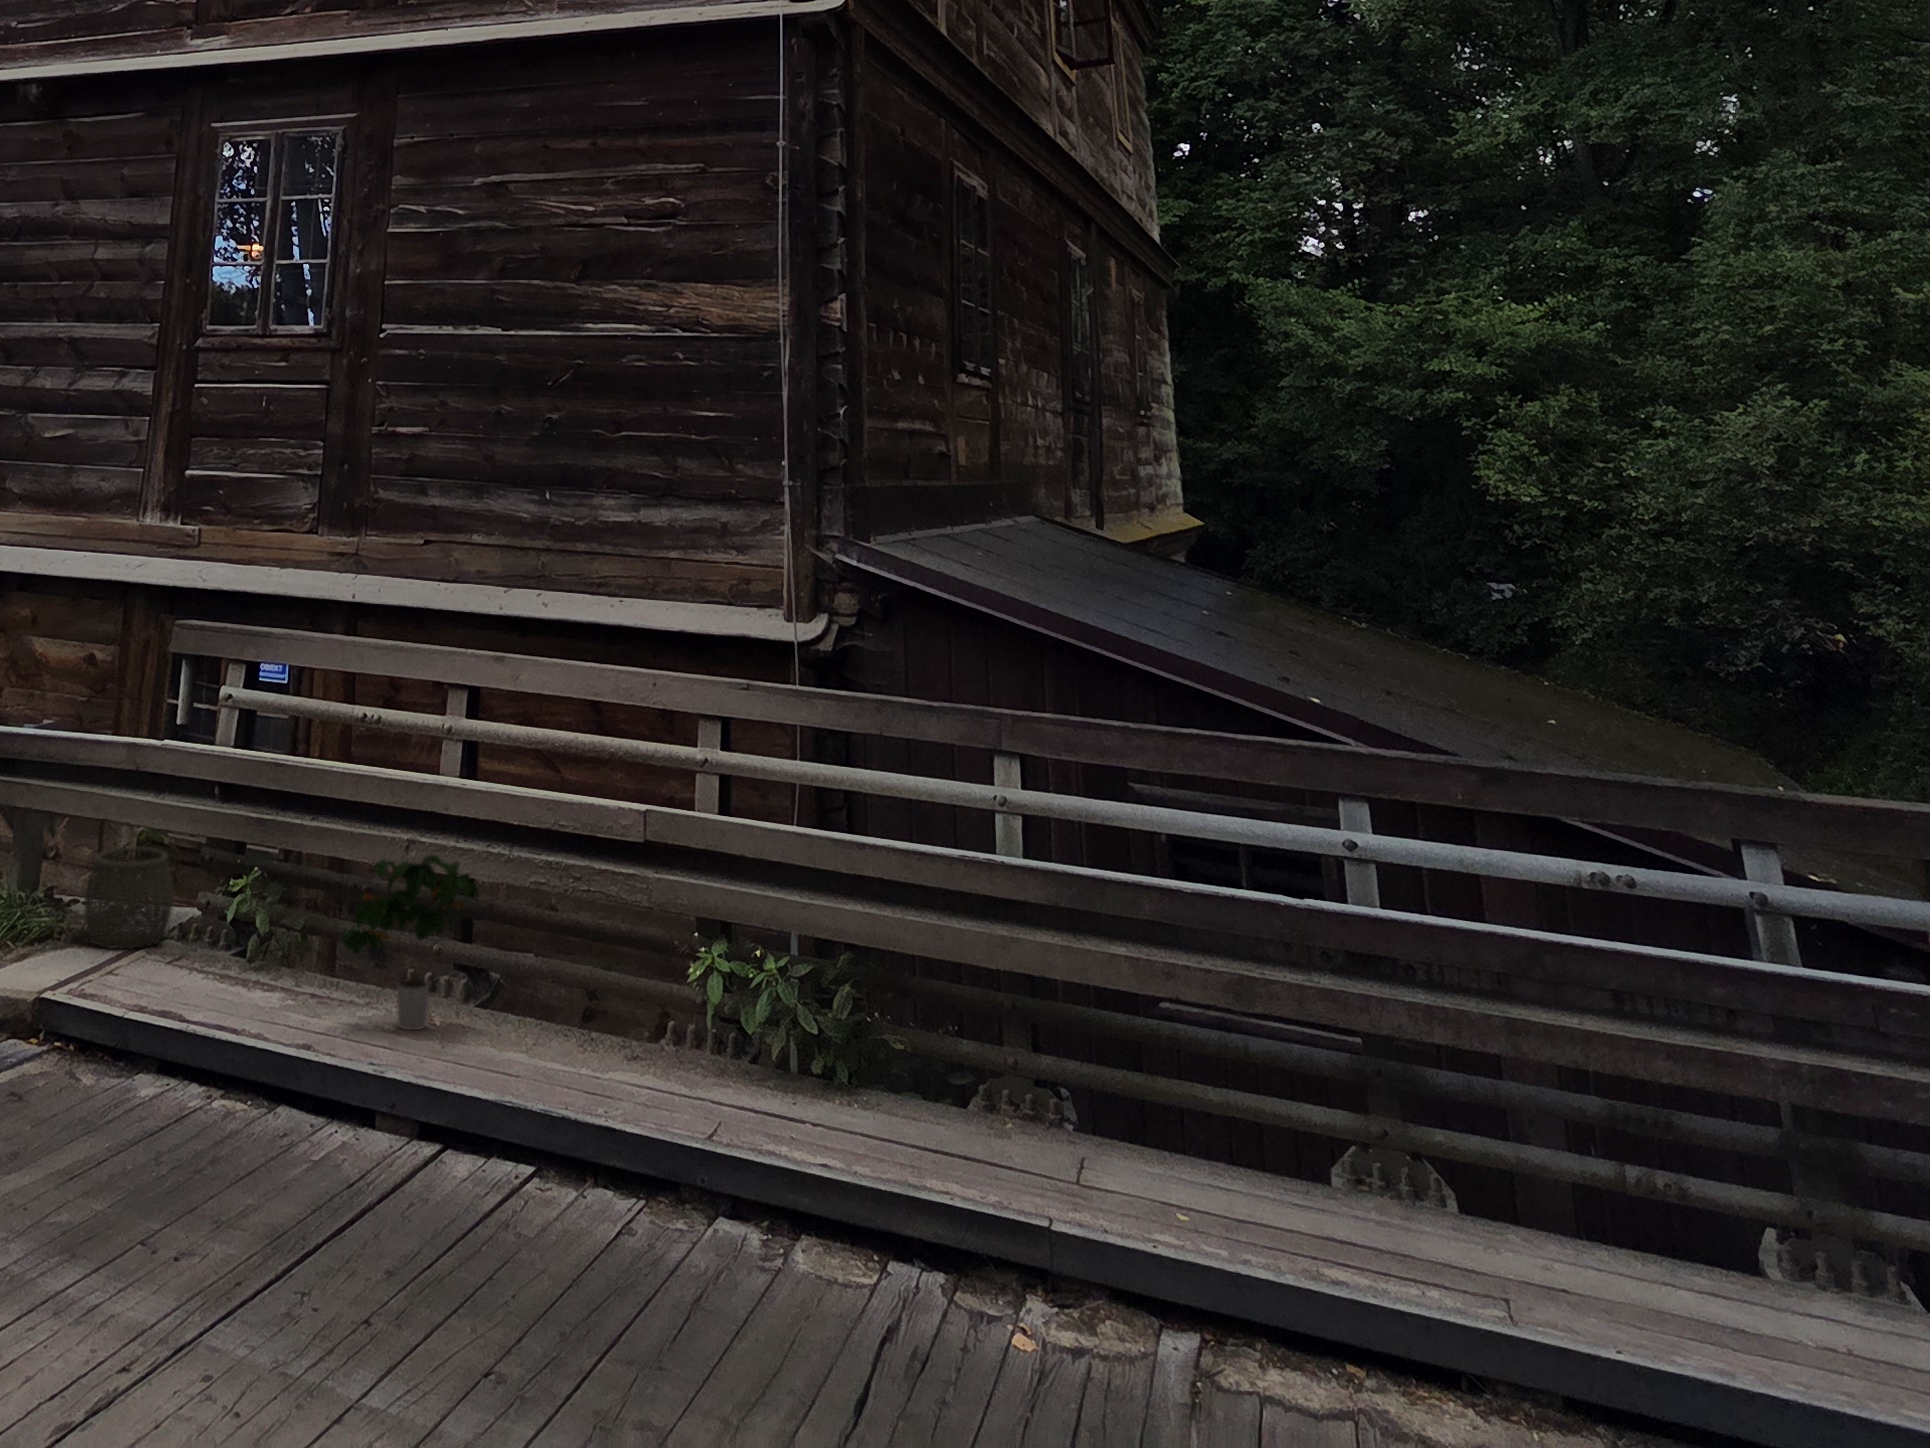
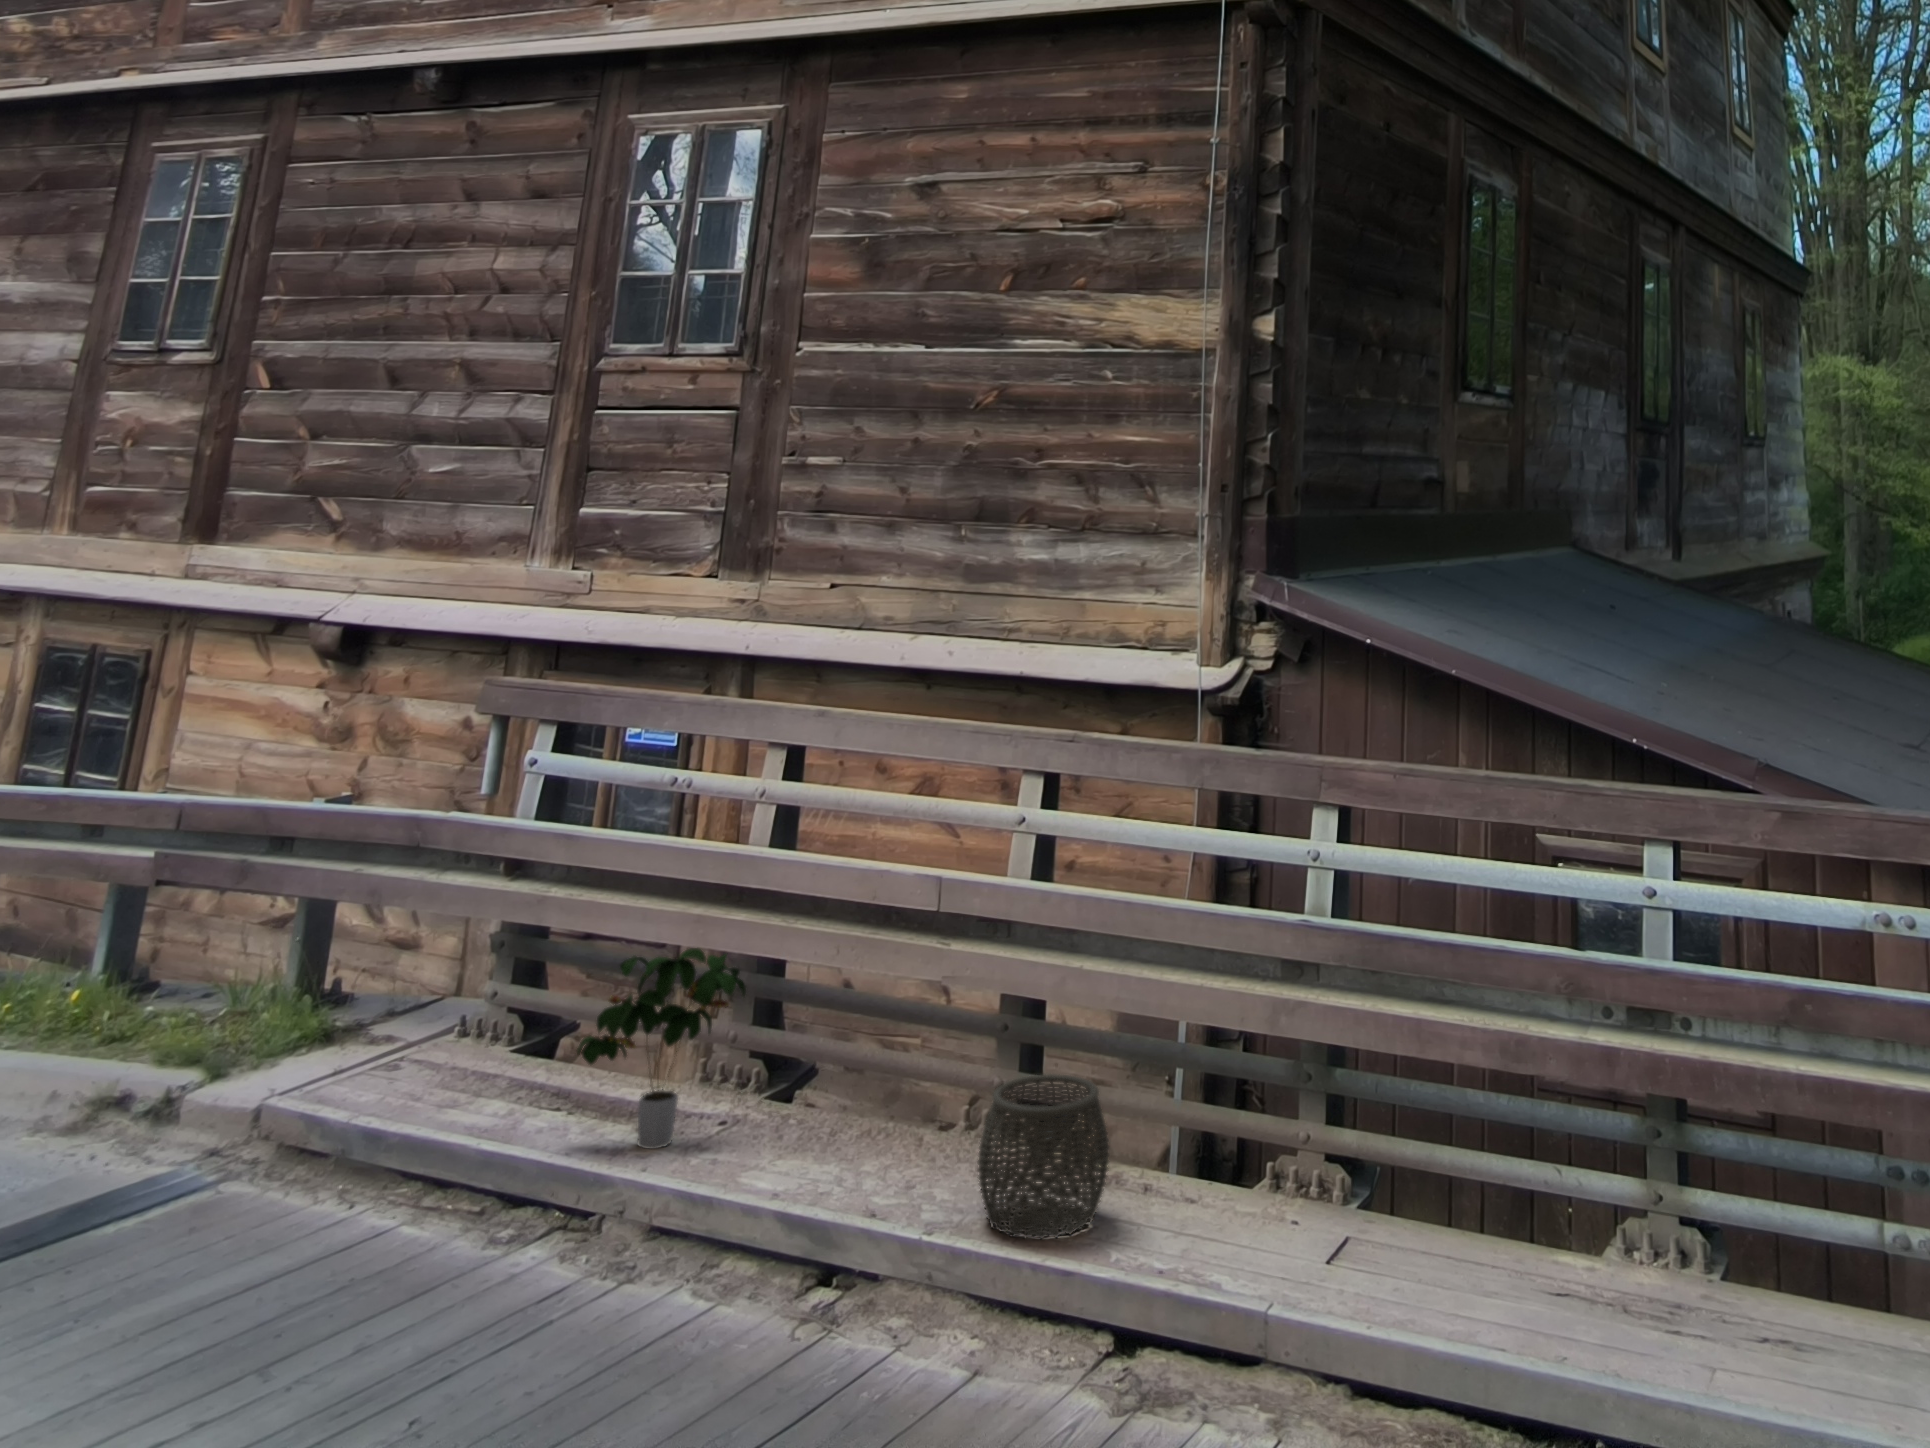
woven basket: present [84,847,174,948] -> present [978,1074,1109,1238]

